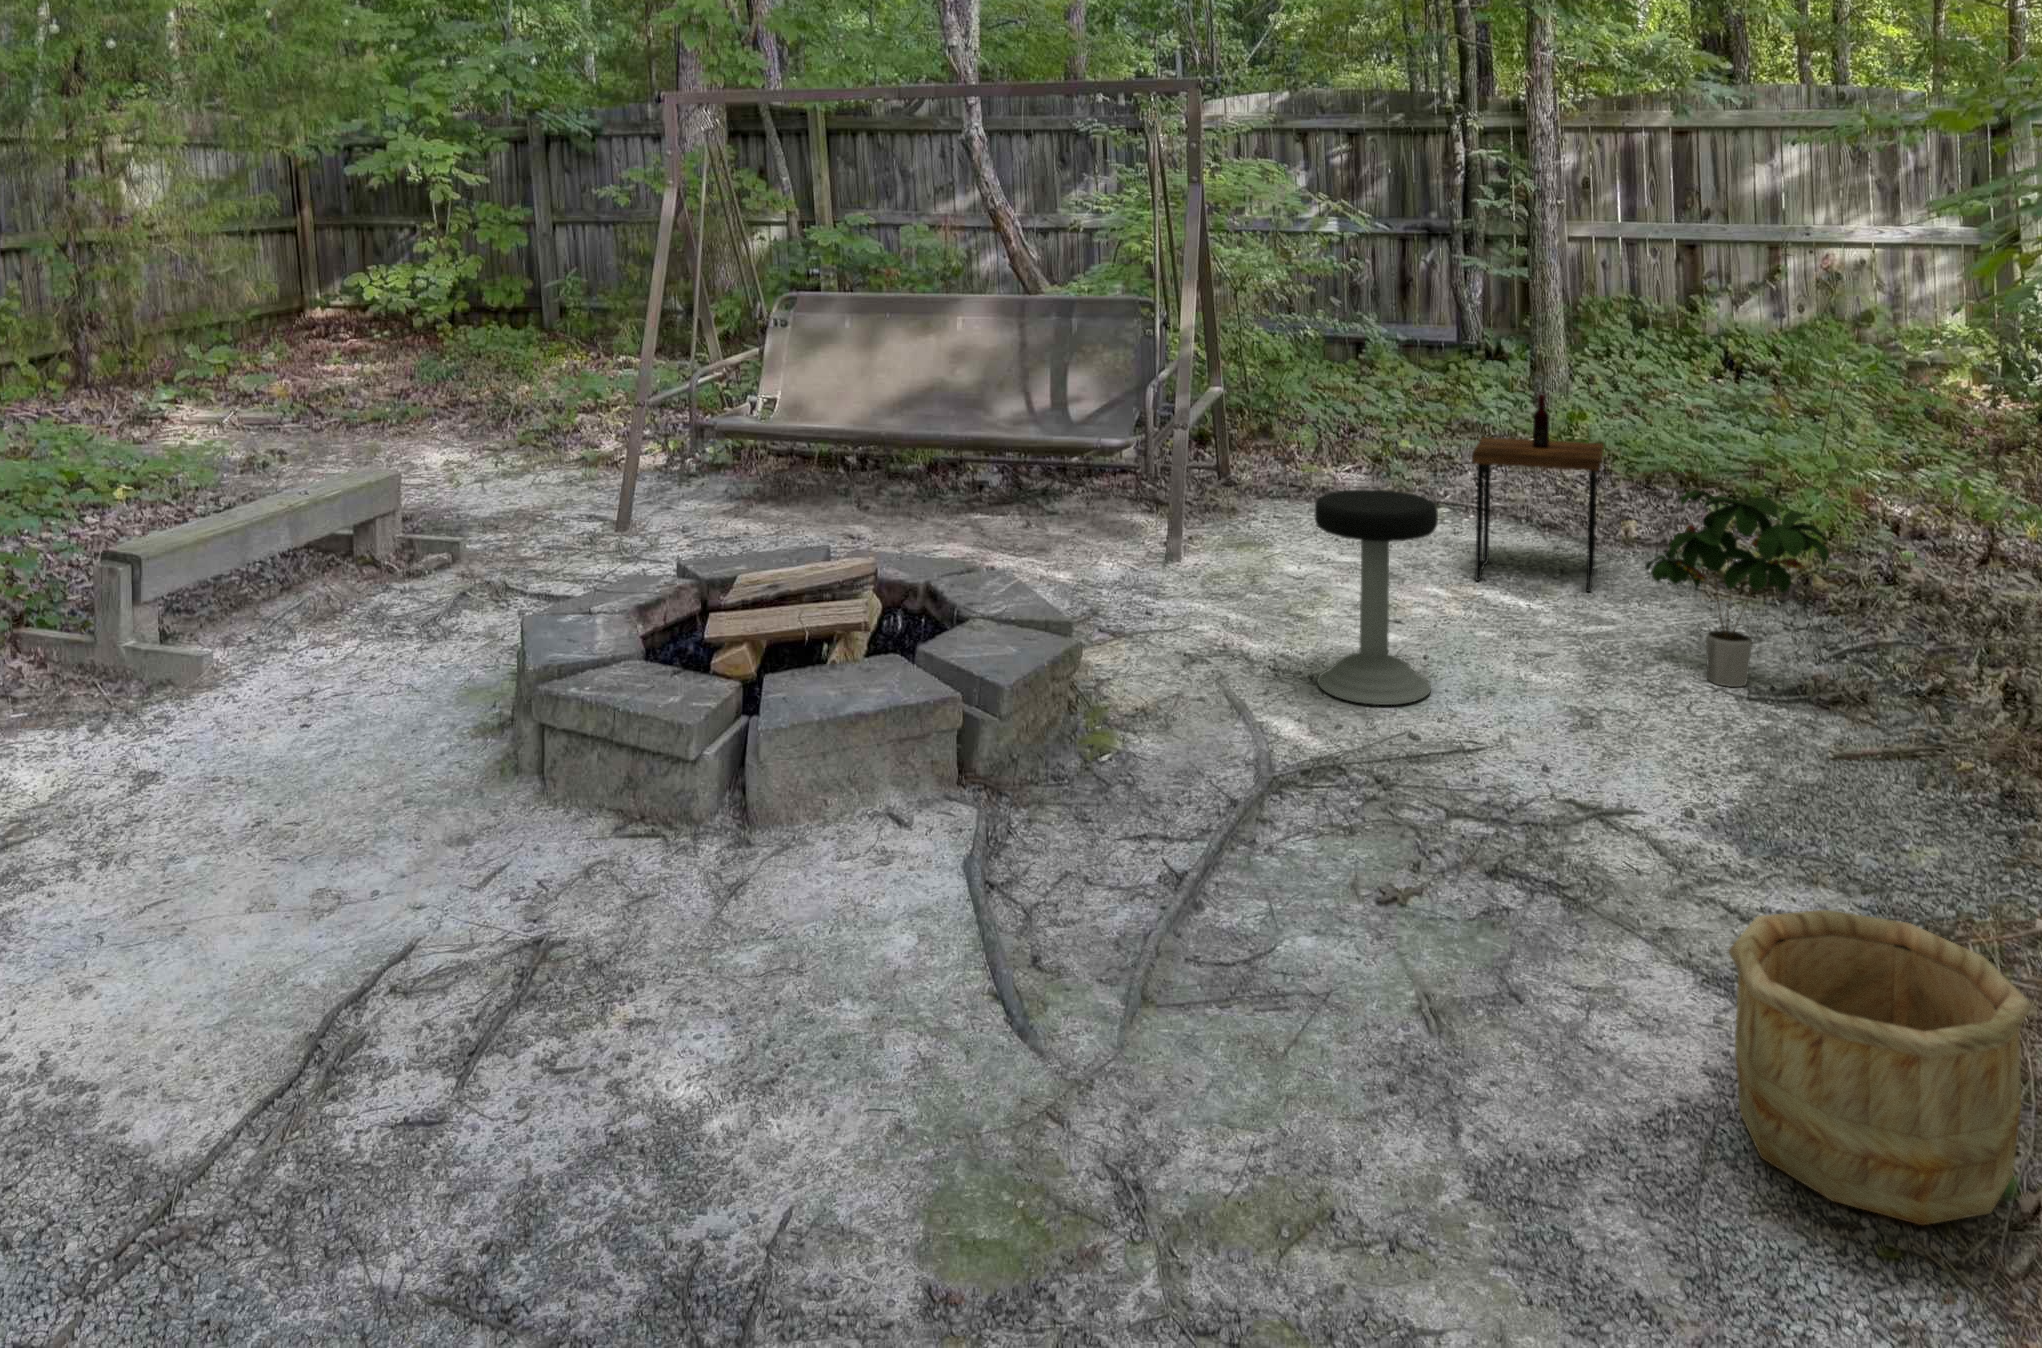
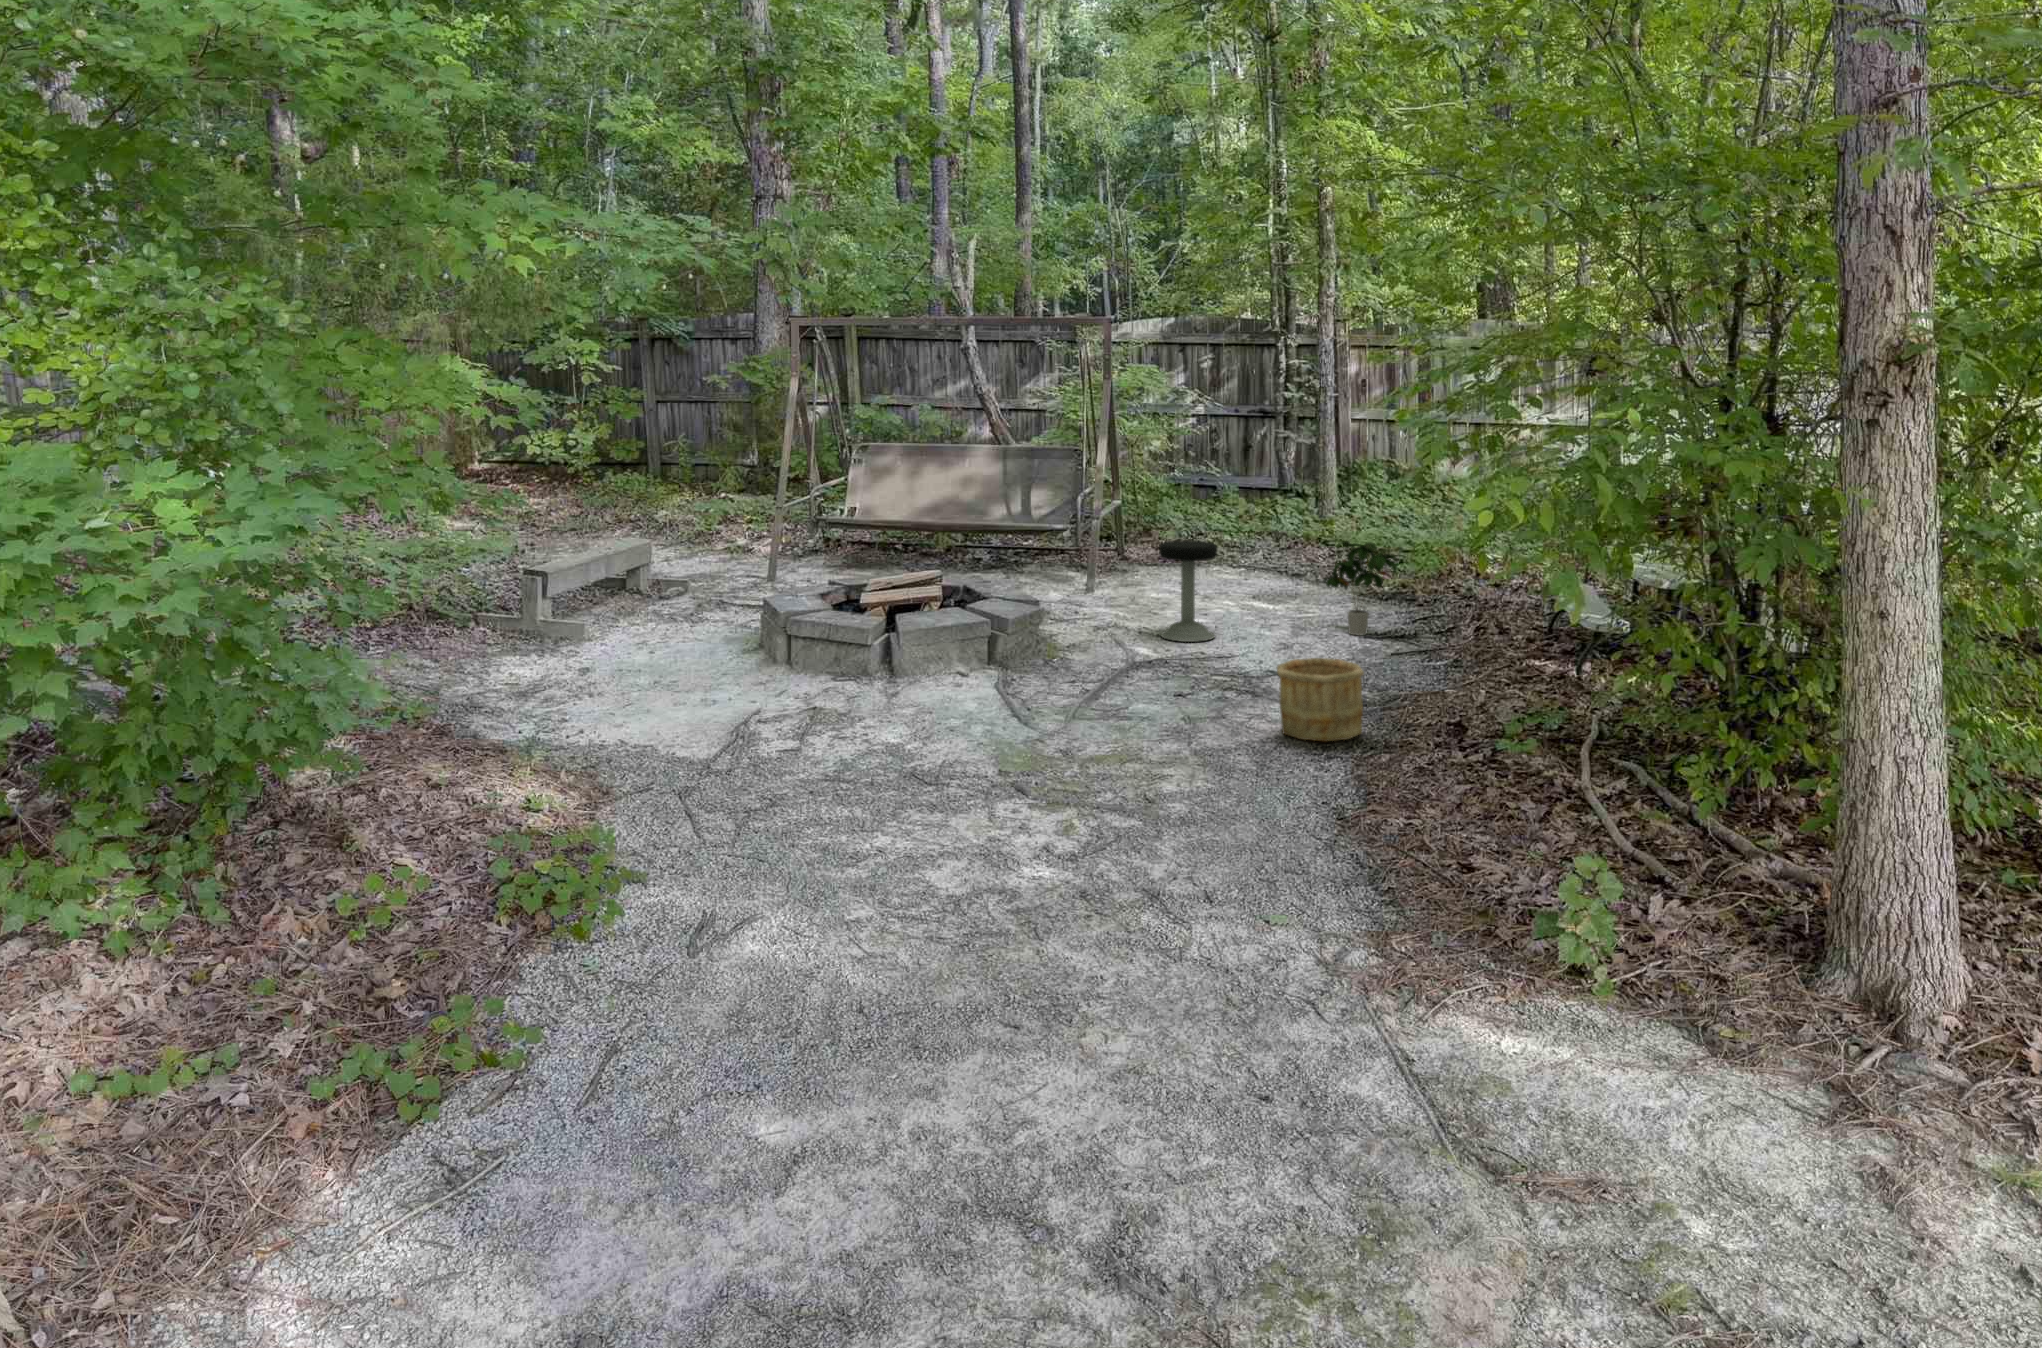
side table: present [1472,395,1603,591] -> none [1252,501,1324,605]

